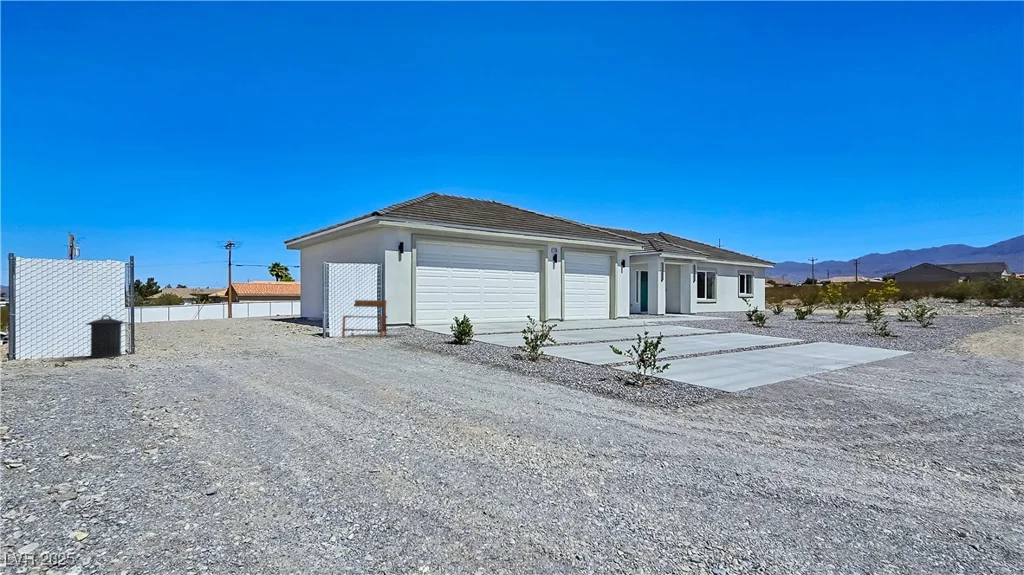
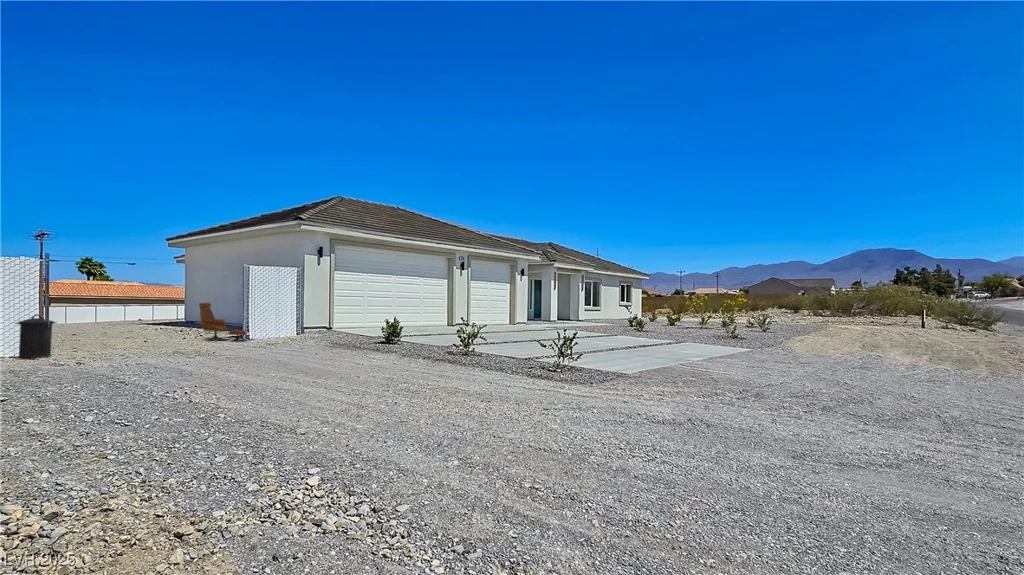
bench: present [342,300,387,338] -> none [263,303,309,340]
lounge chair: none [282,301,325,340] -> present [199,303,246,340]

